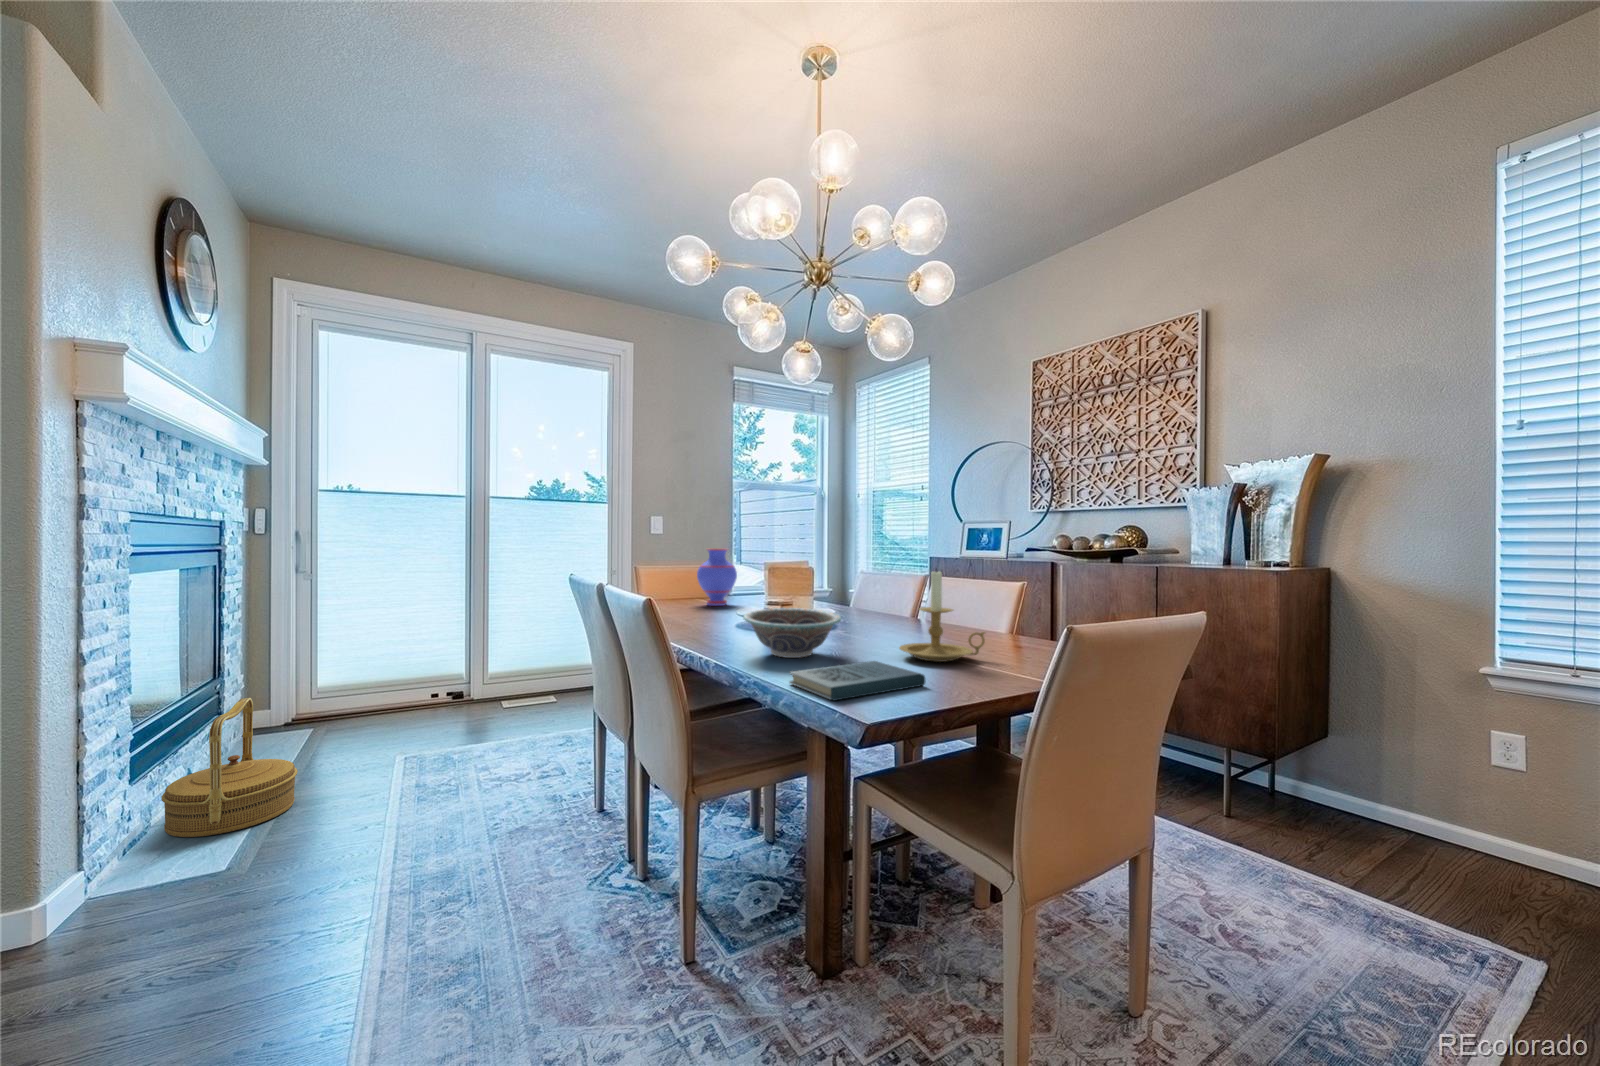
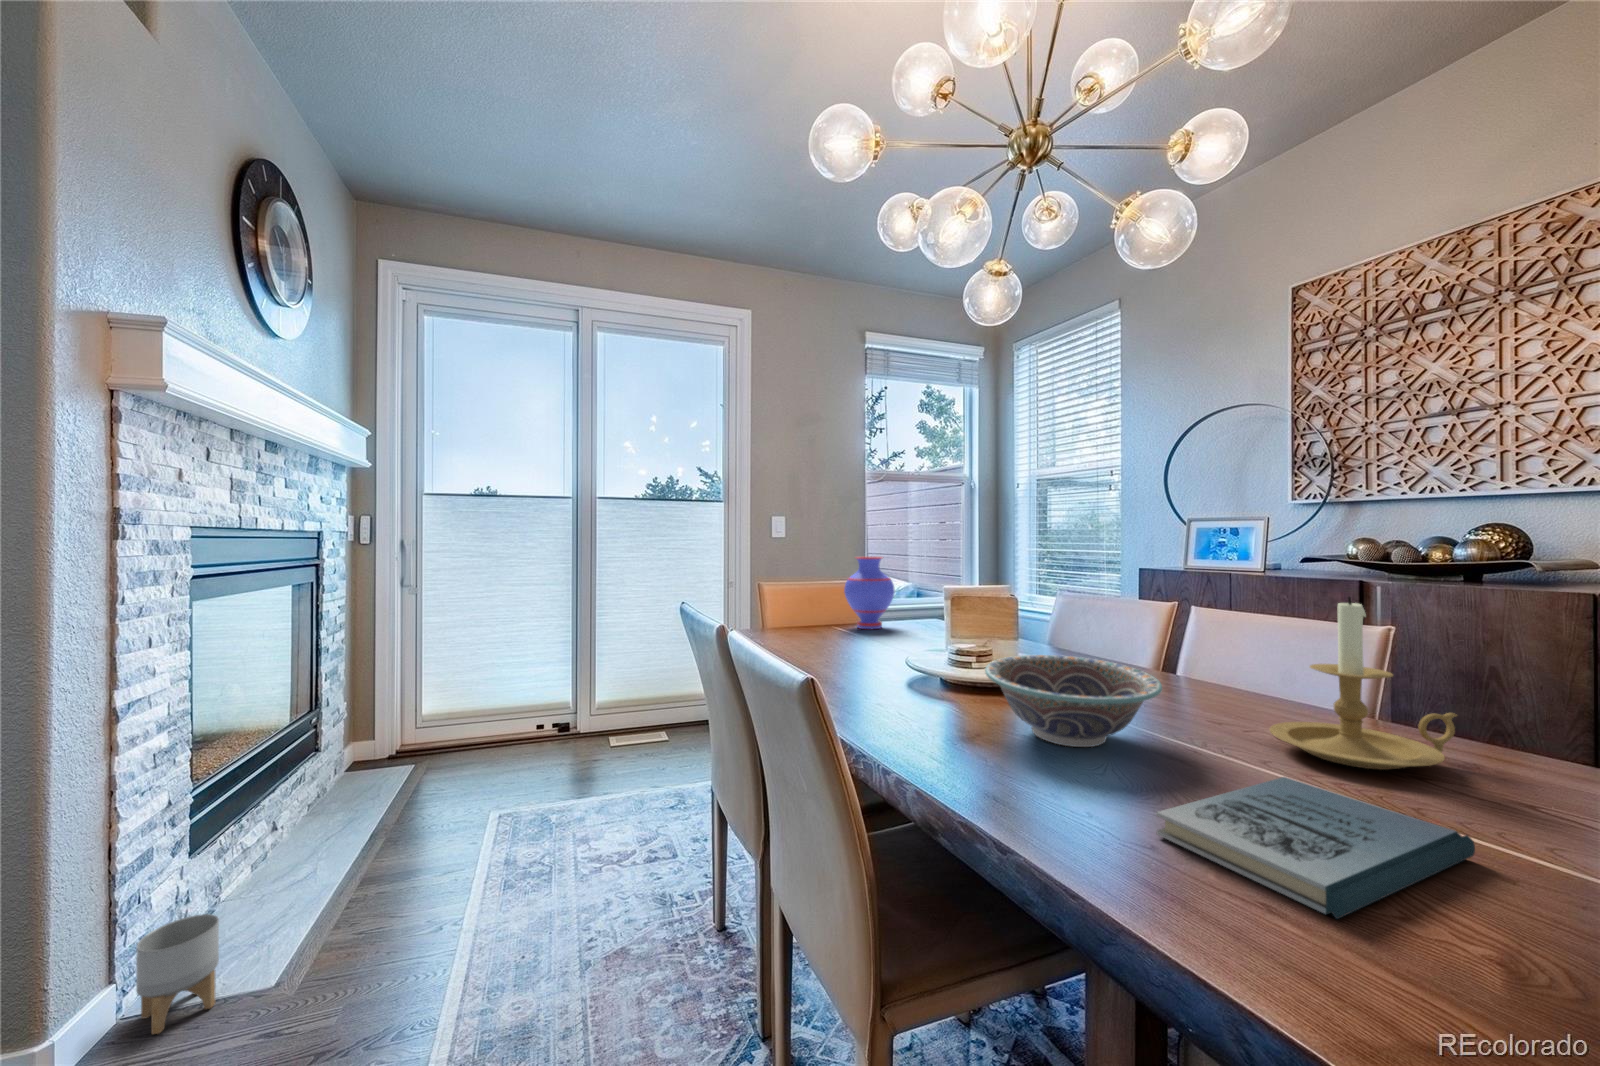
woven basket: present [162,698,298,837] -> none [234,741,388,921]
planter: none [102,818,168,903] -> present [136,914,219,1035]

